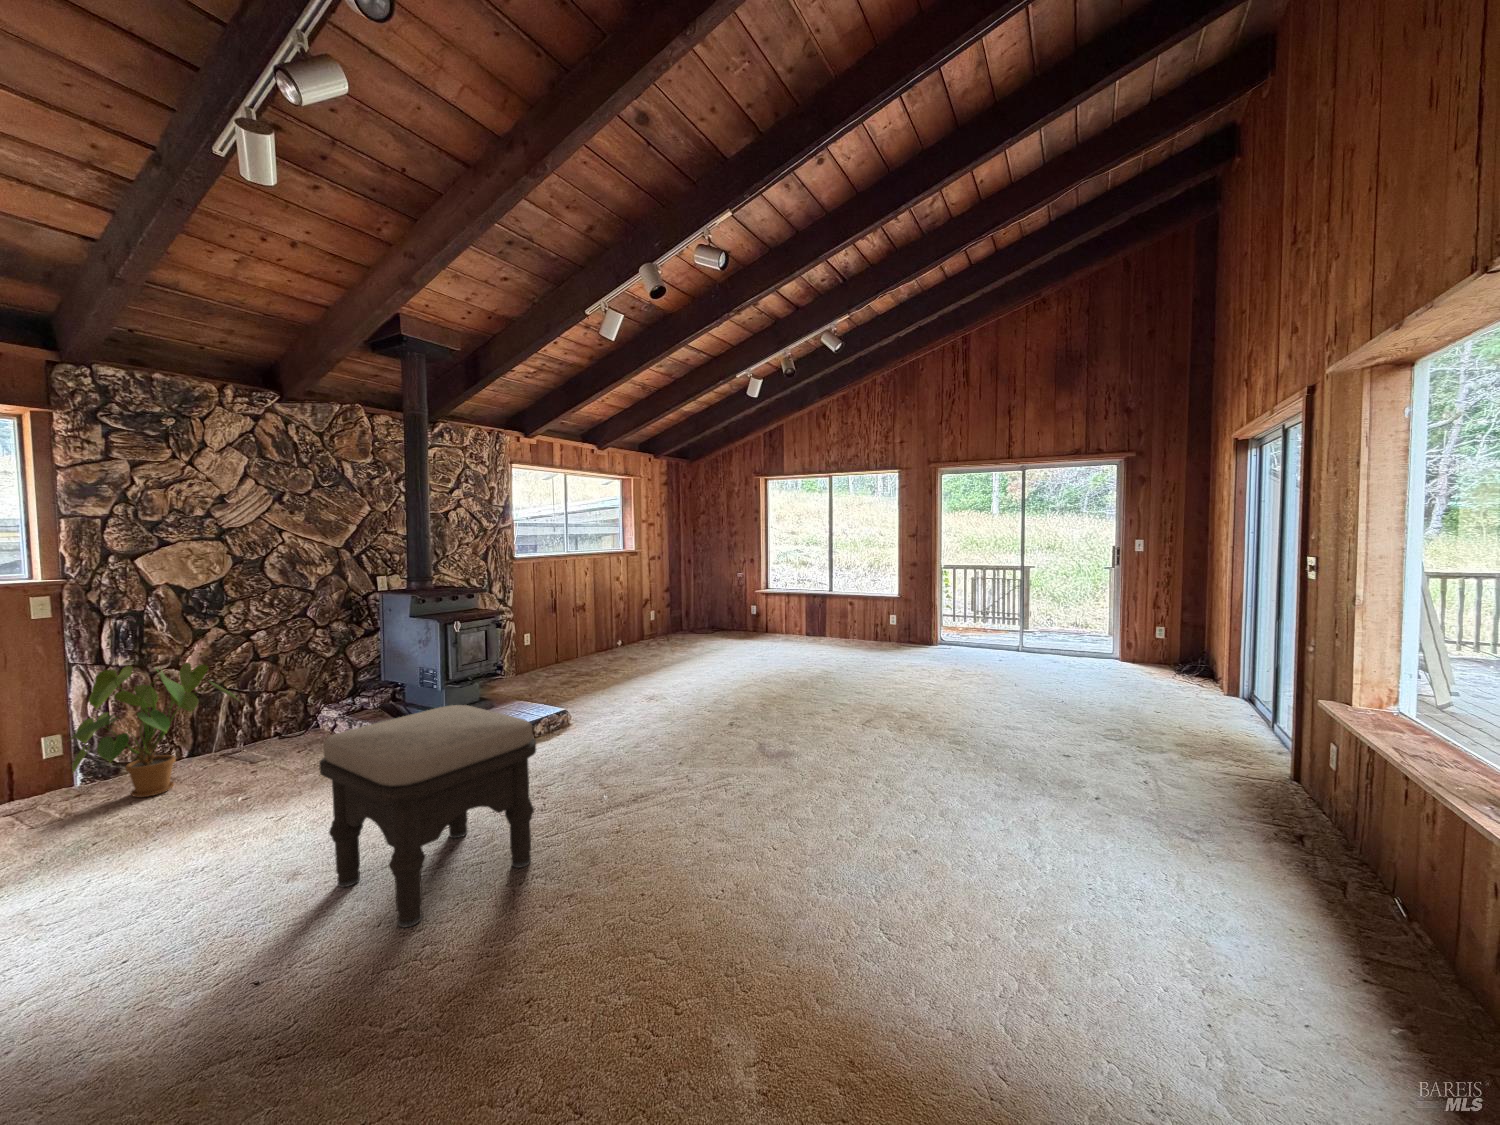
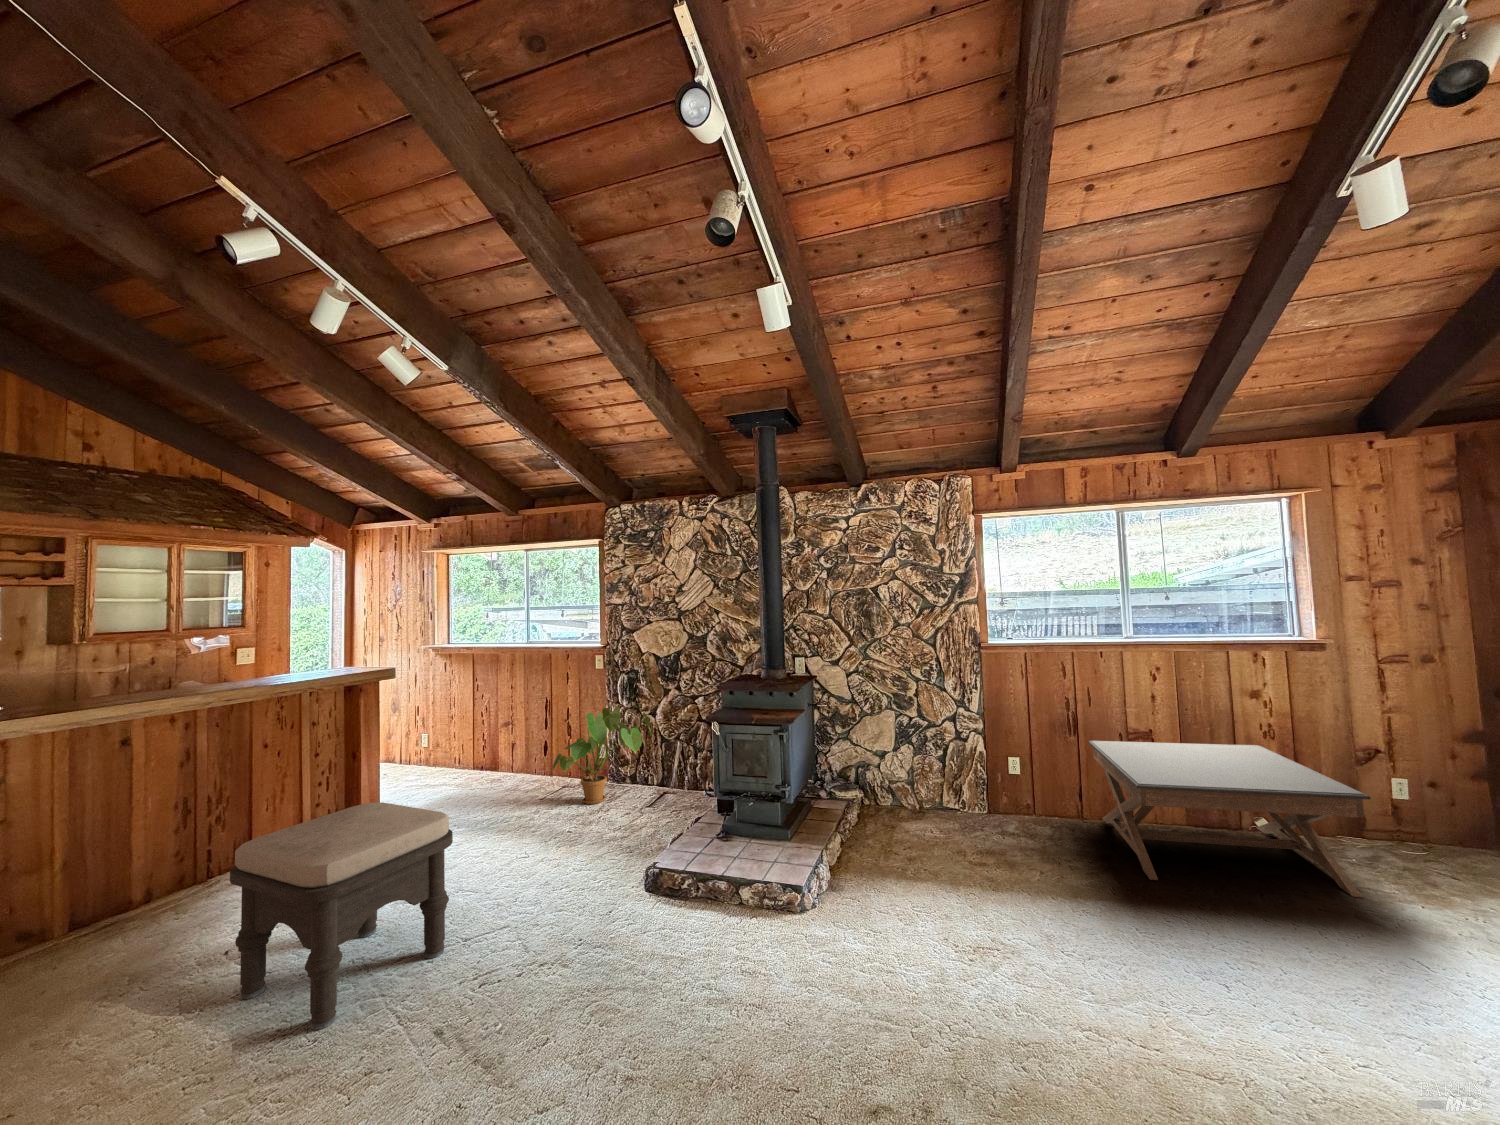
coffee table: none [563,605,687,667] -> present [1088,741,1371,898]

